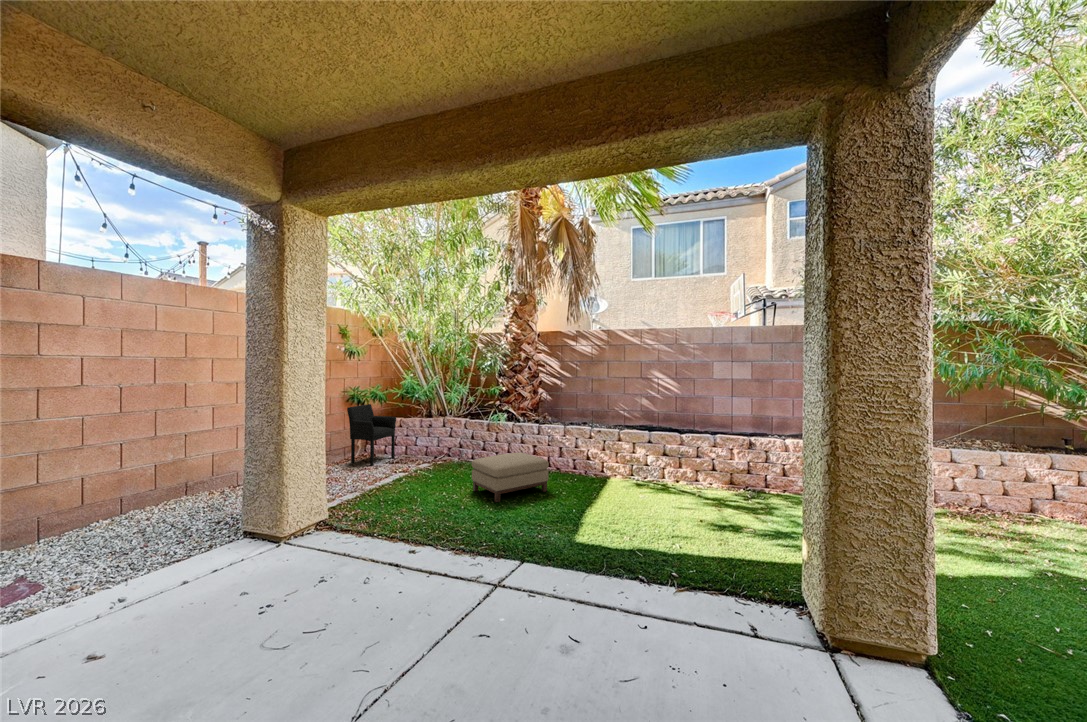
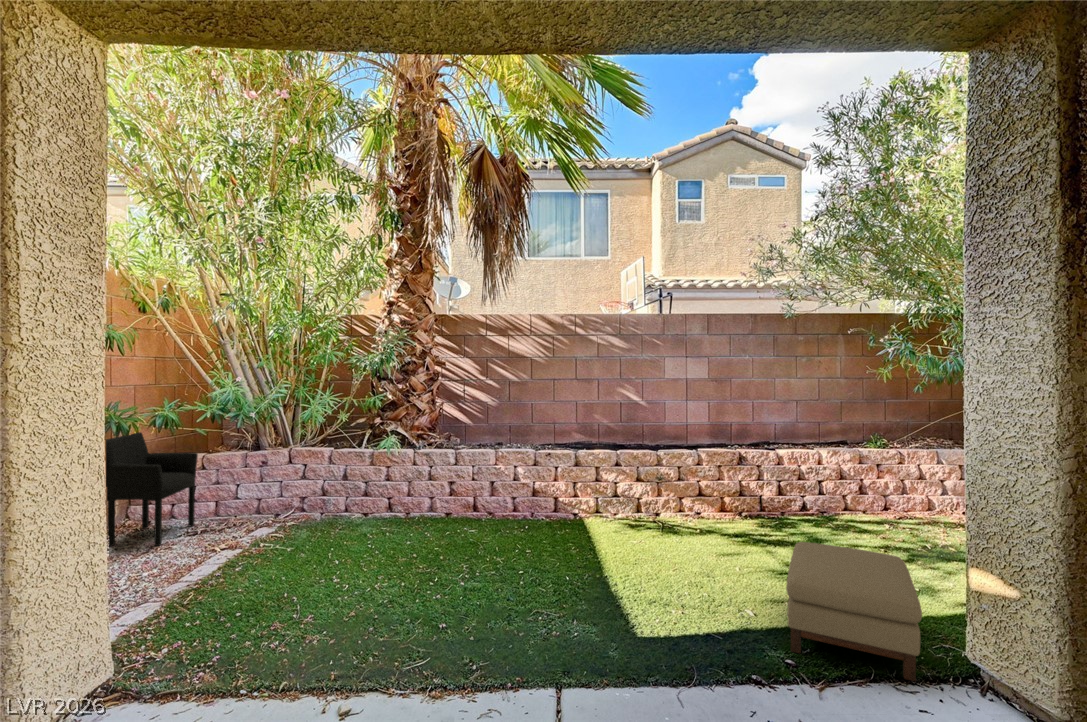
ottoman: present [472,452,549,502] -> present [786,542,922,681]

